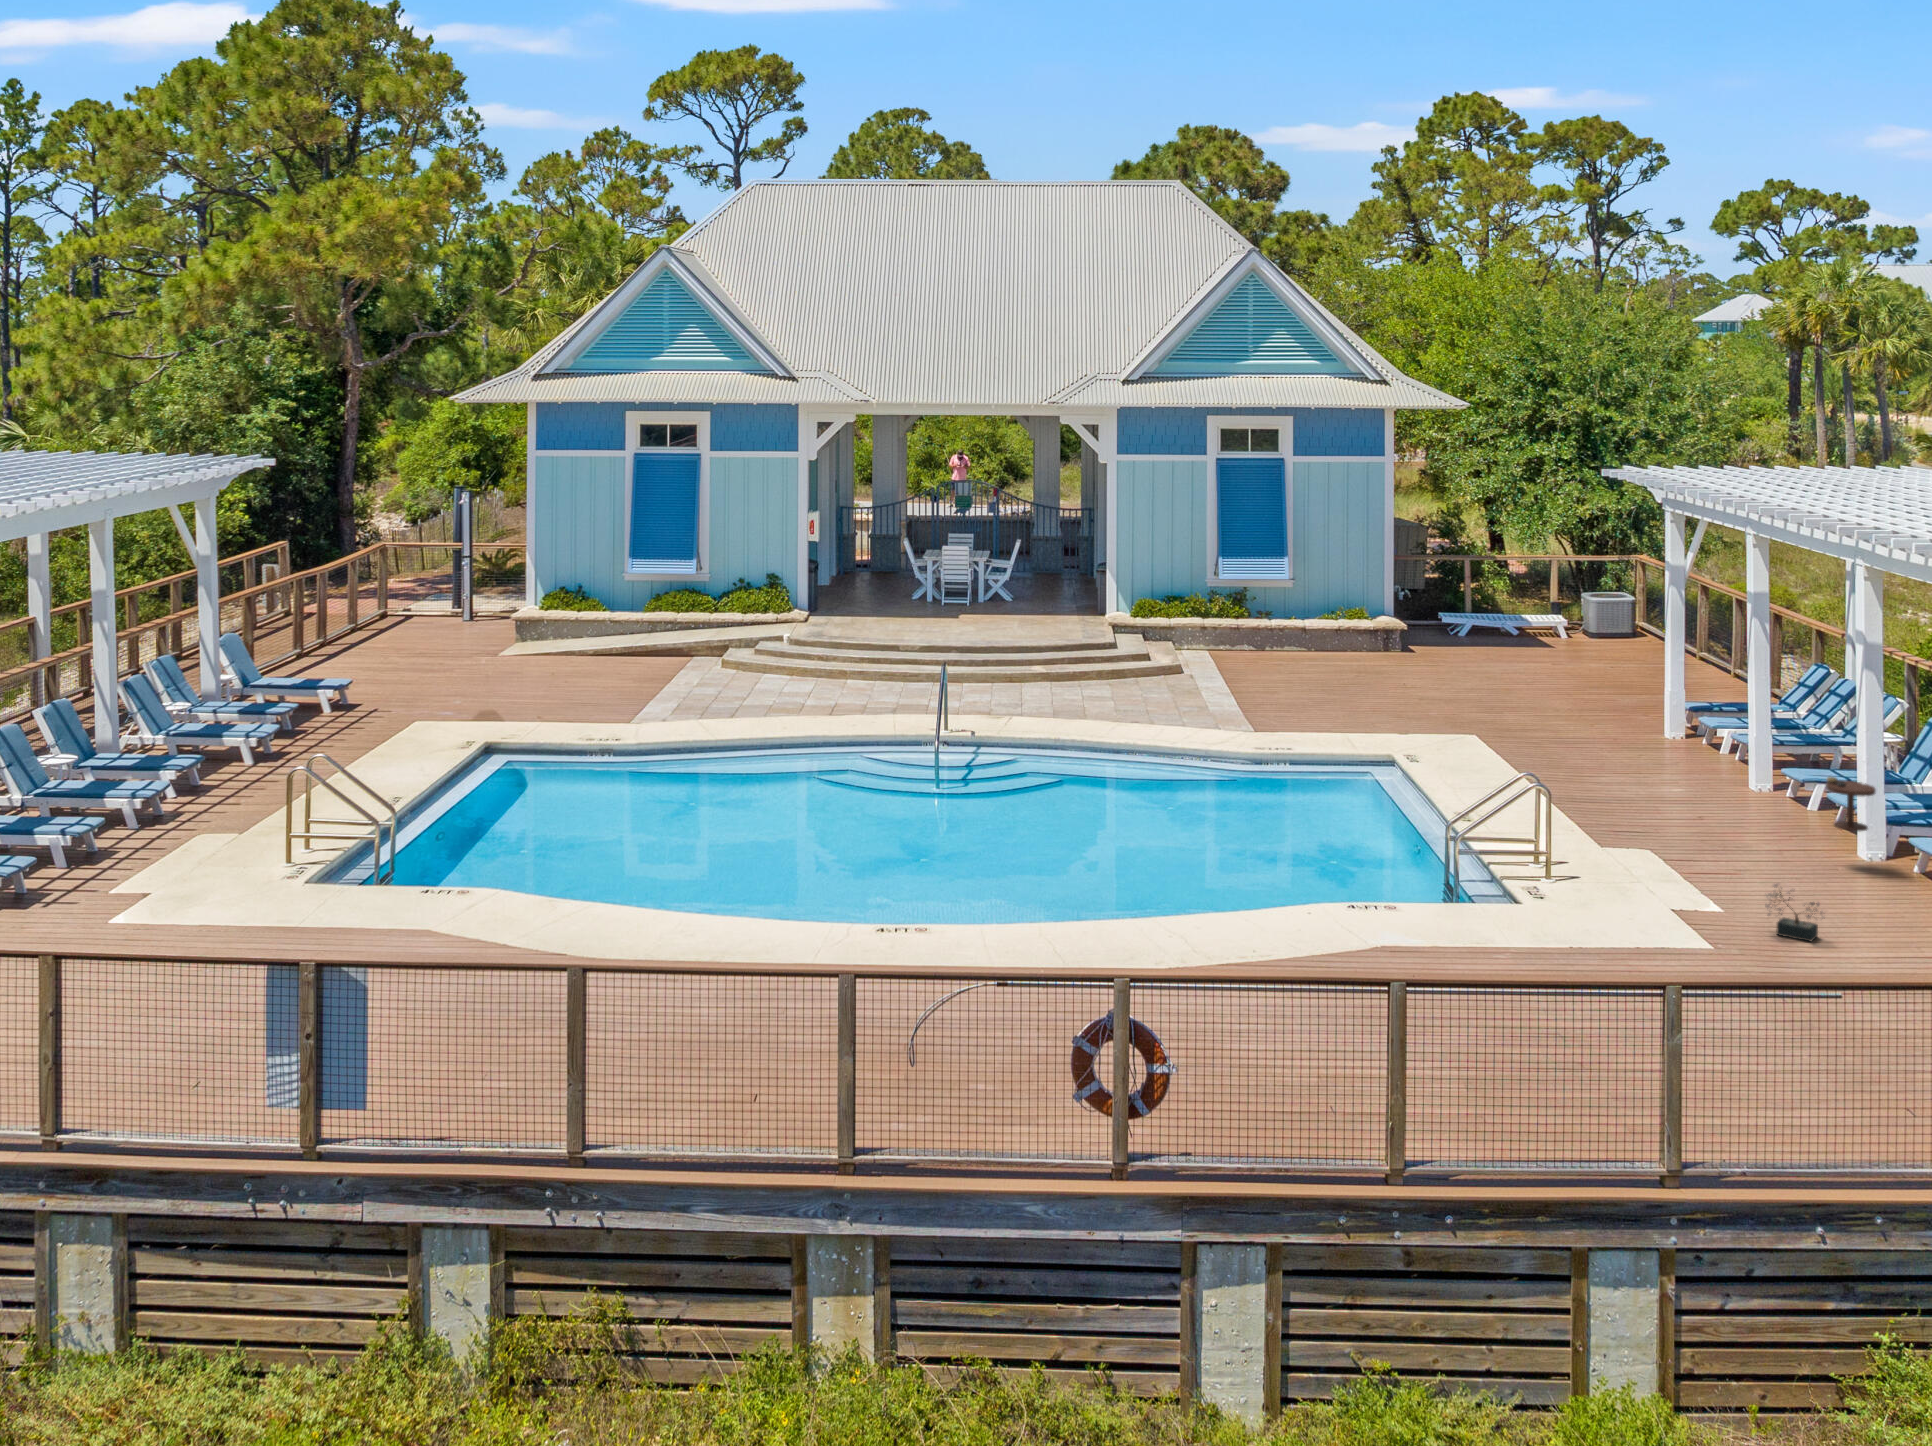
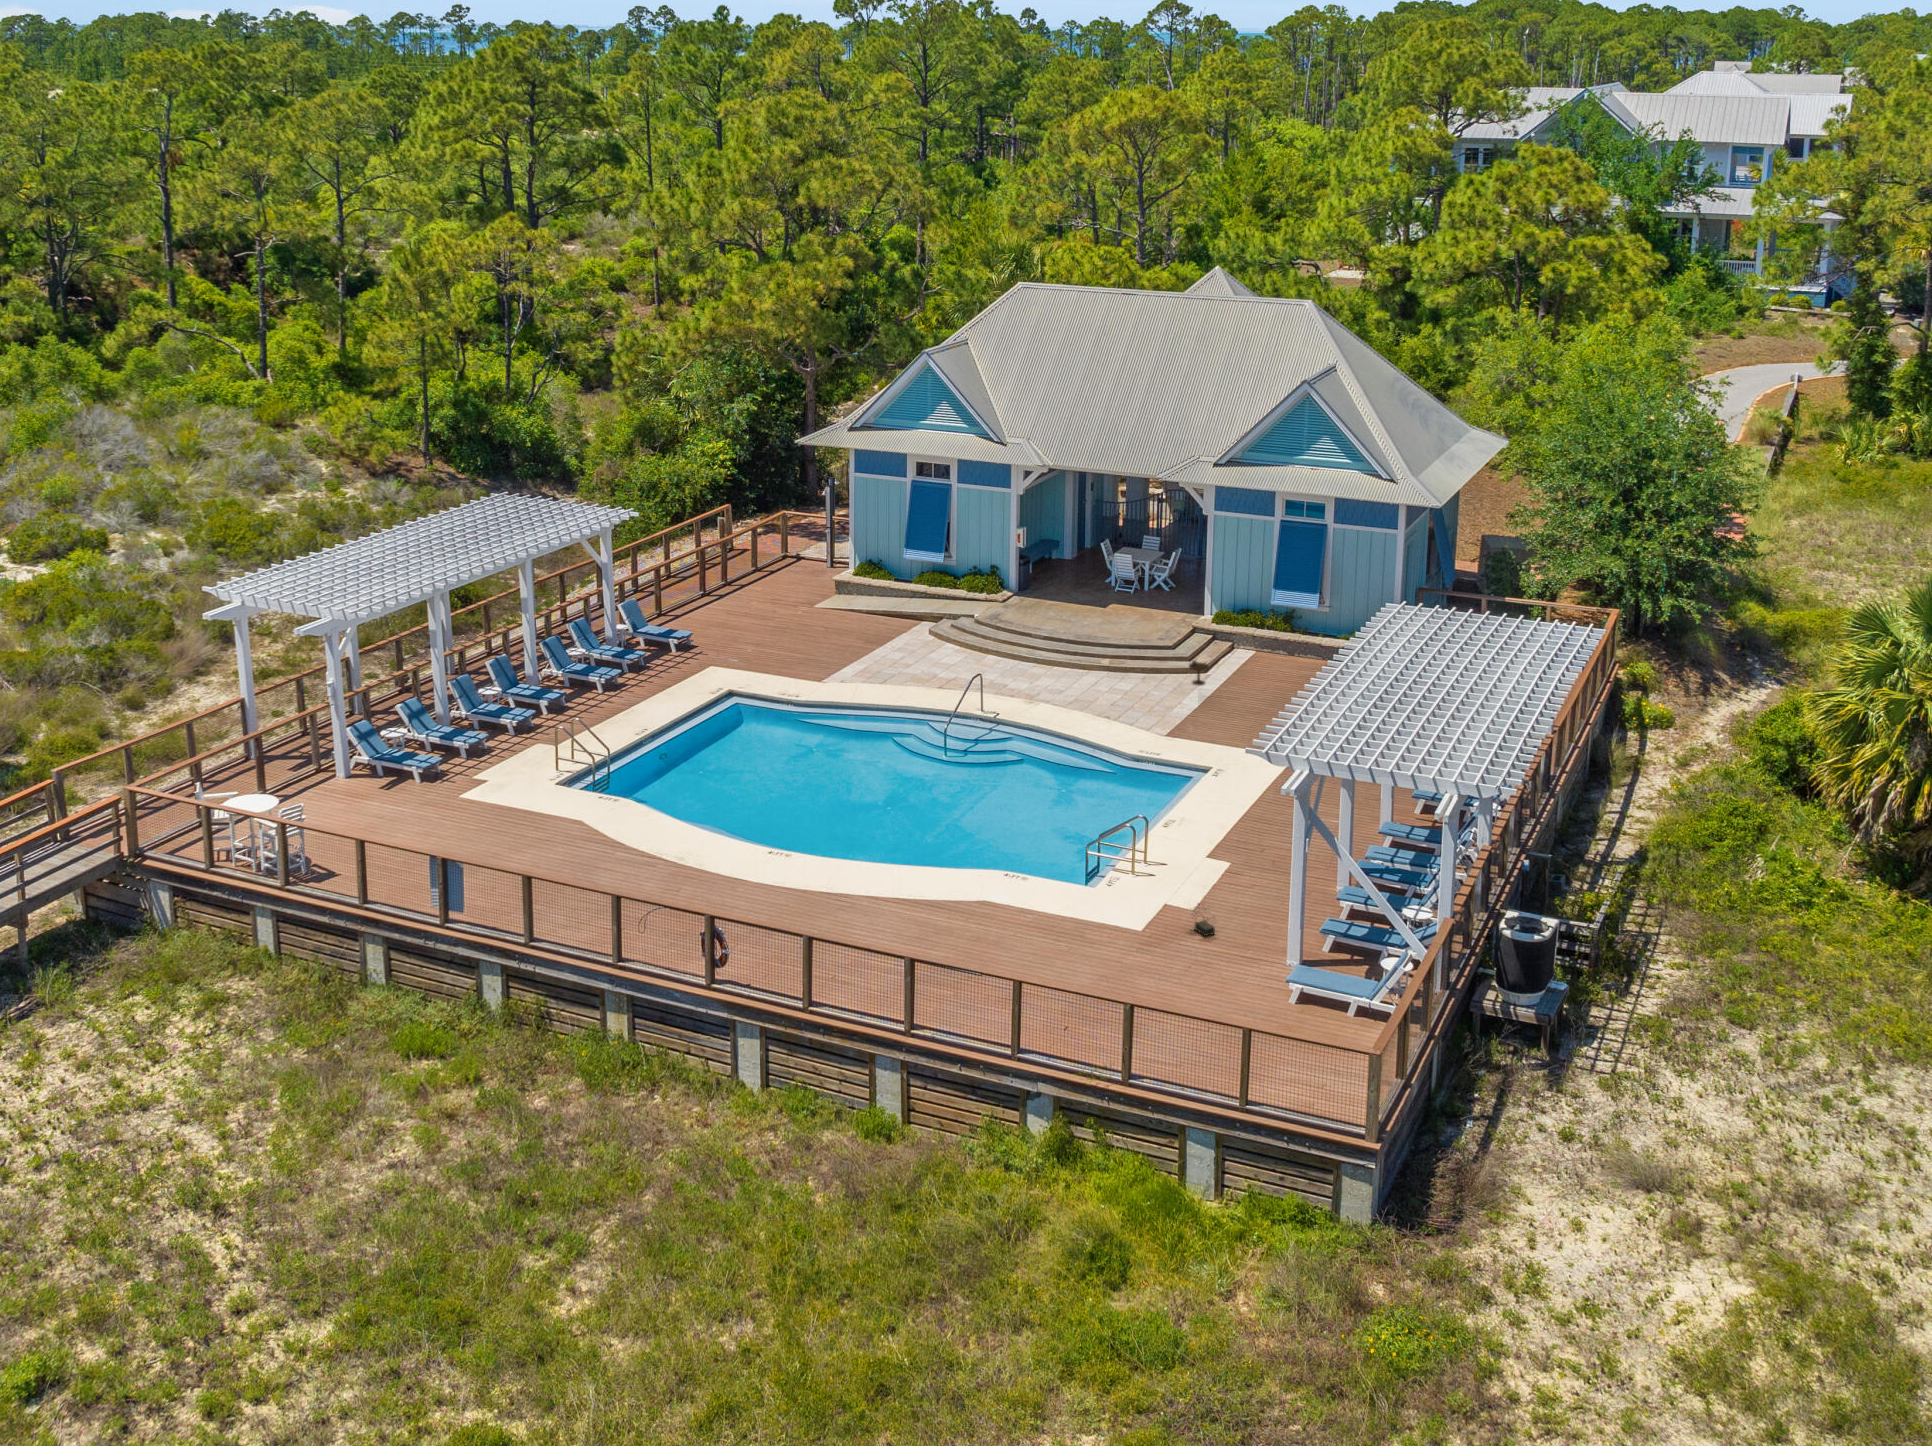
side table: present [1826,777,1876,831] -> present [1189,661,1209,686]

